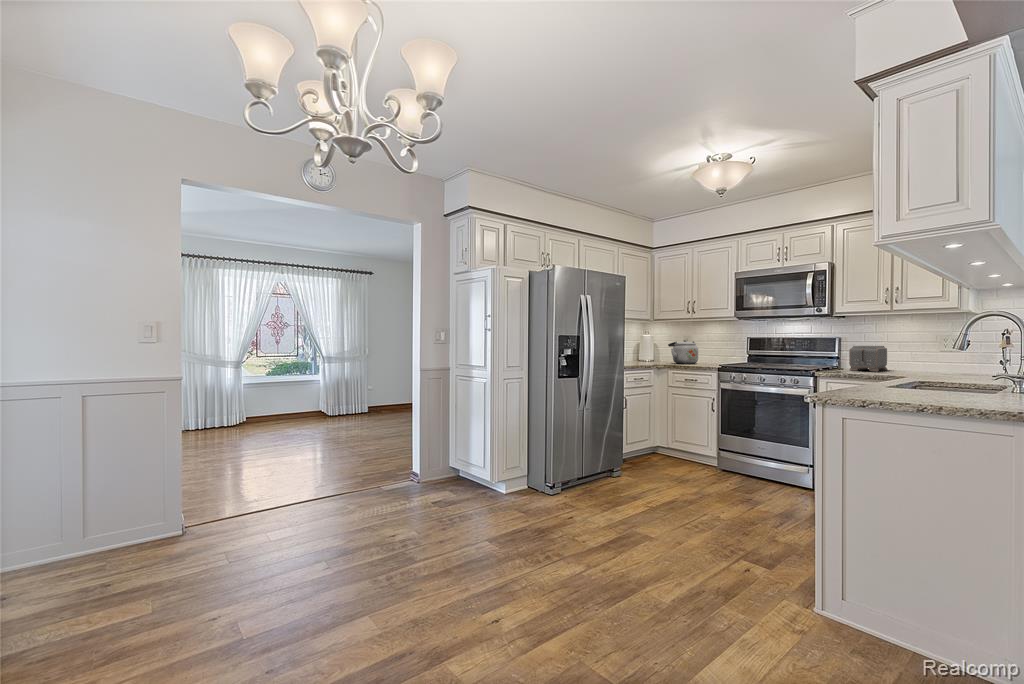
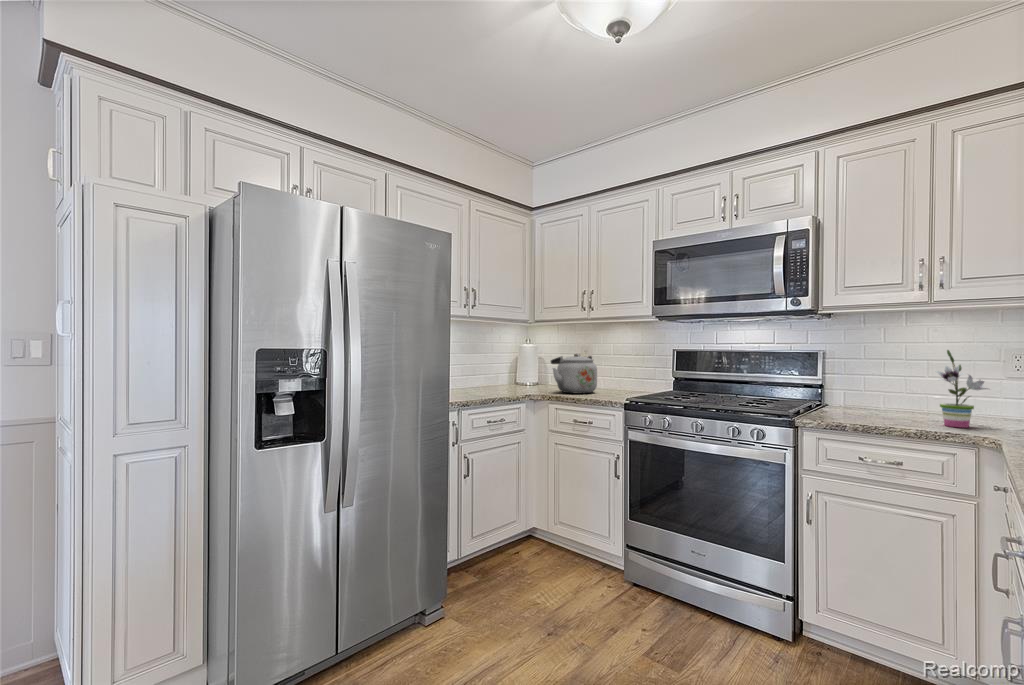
potted plant: none [890,335,918,374] -> present [937,350,988,428]
toaster: present [849,346,887,372] -> none [850,367,910,418]

